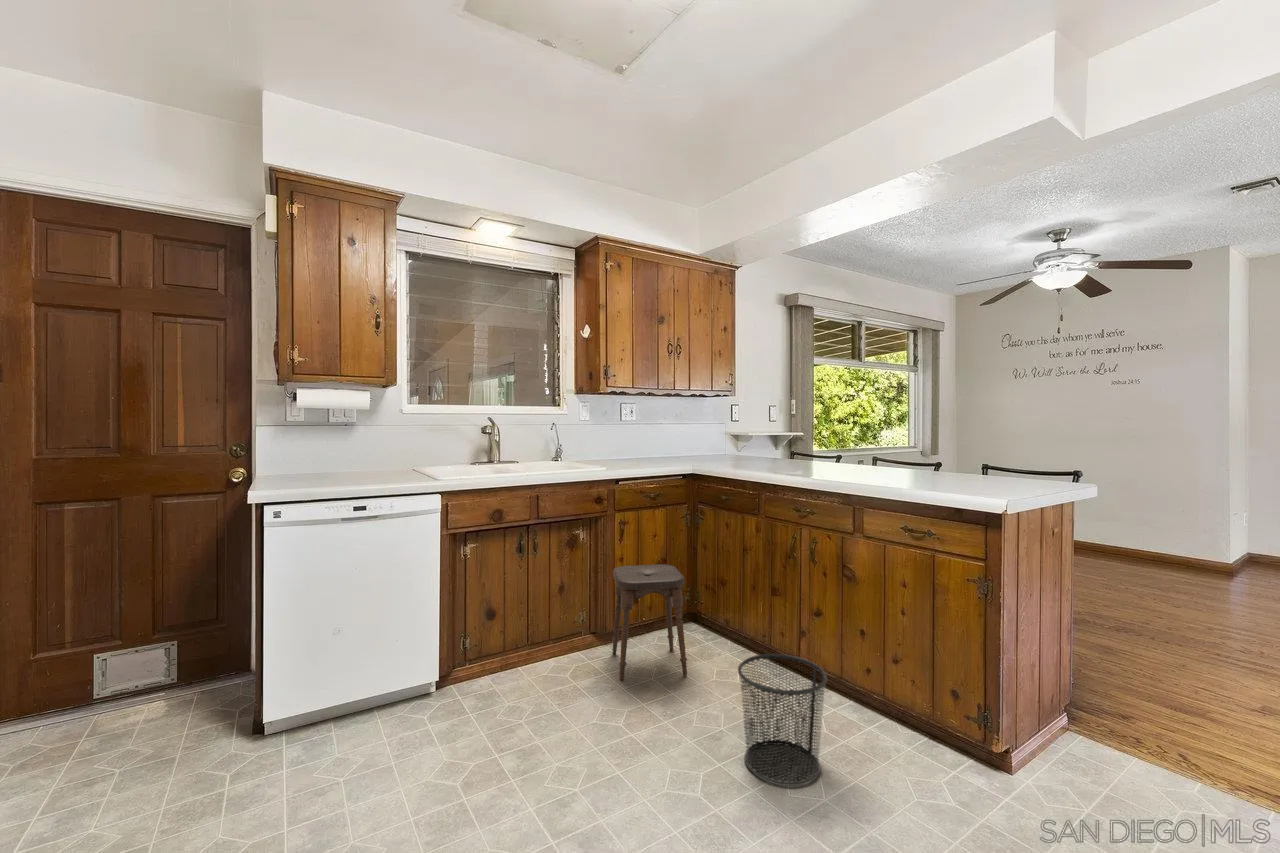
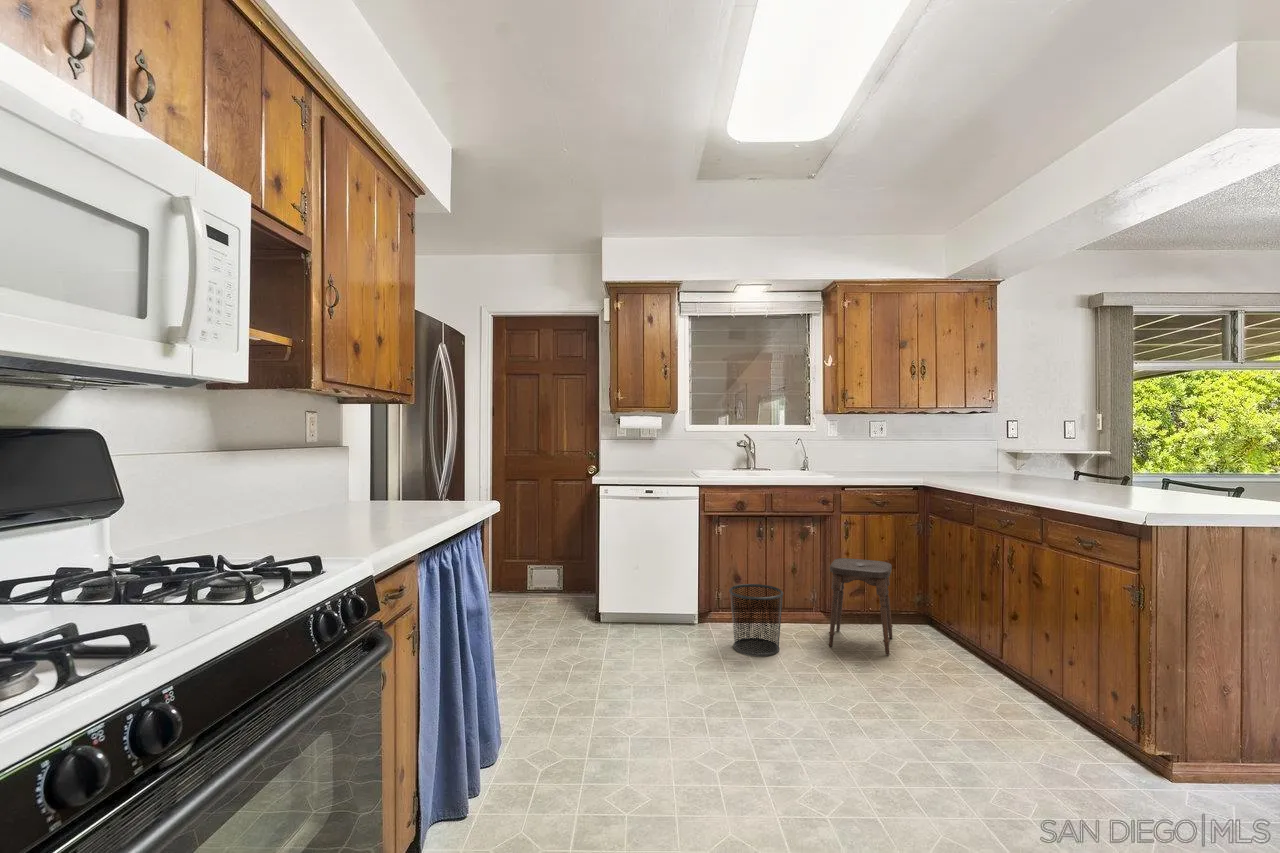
waste bin: present [738,654,827,786] -> present [729,584,783,656]

